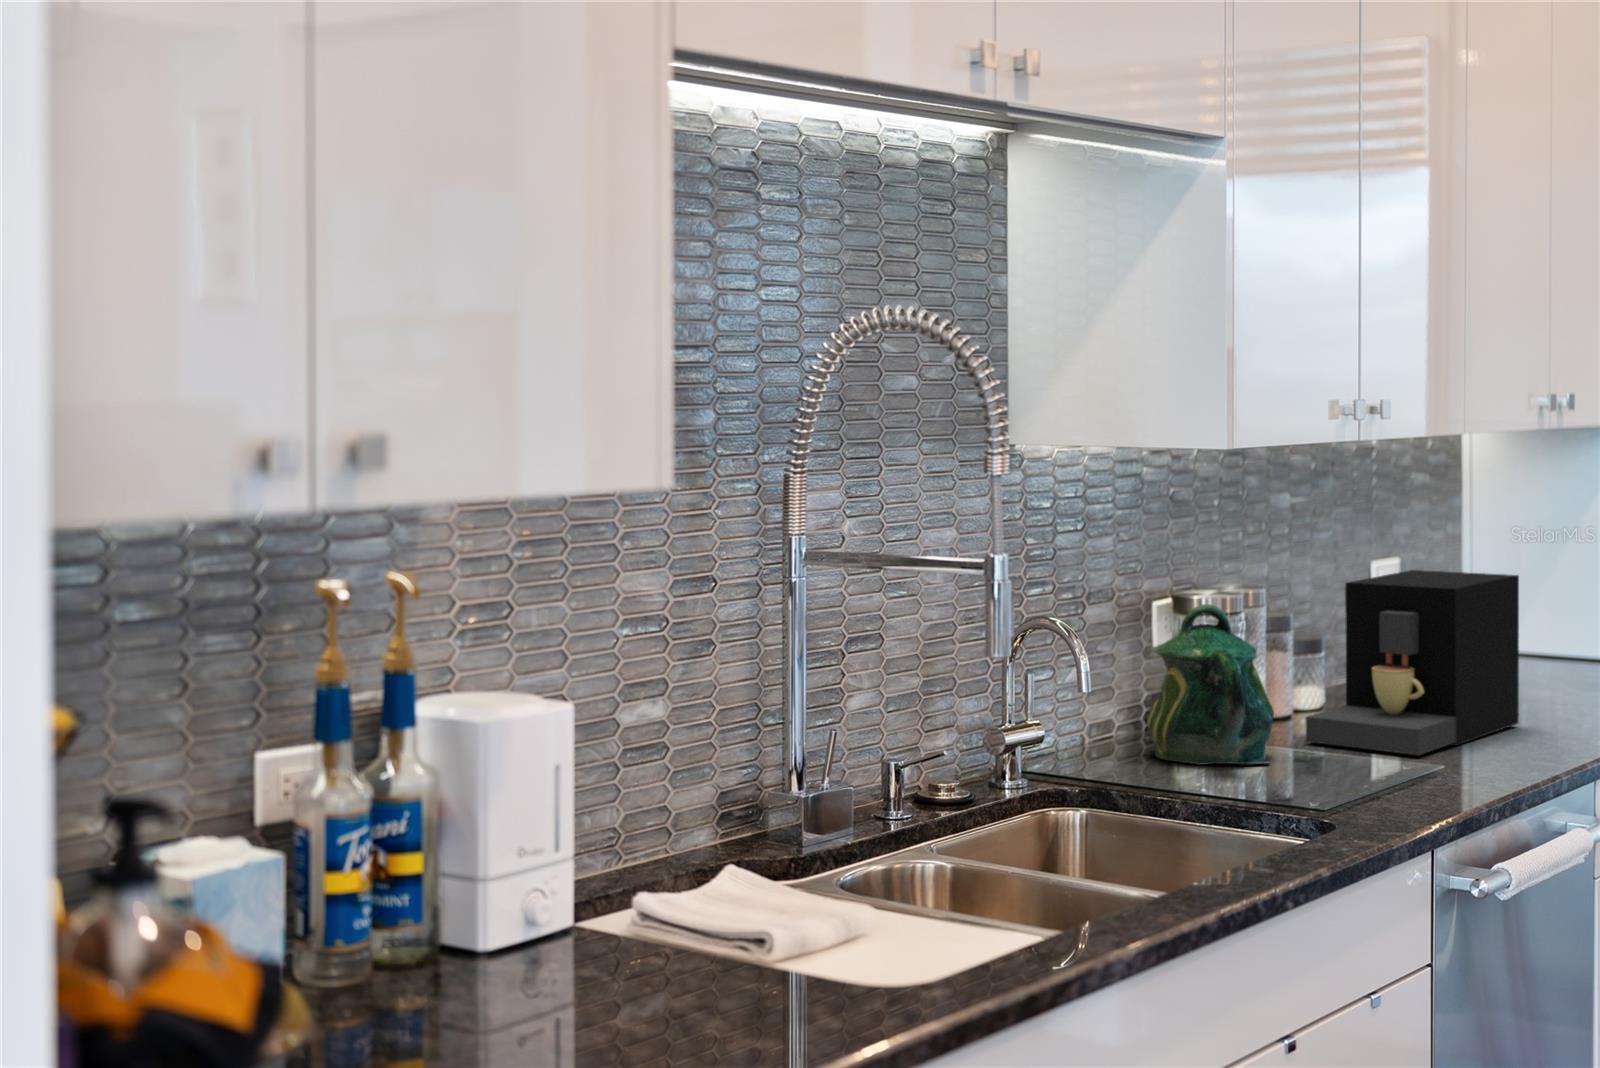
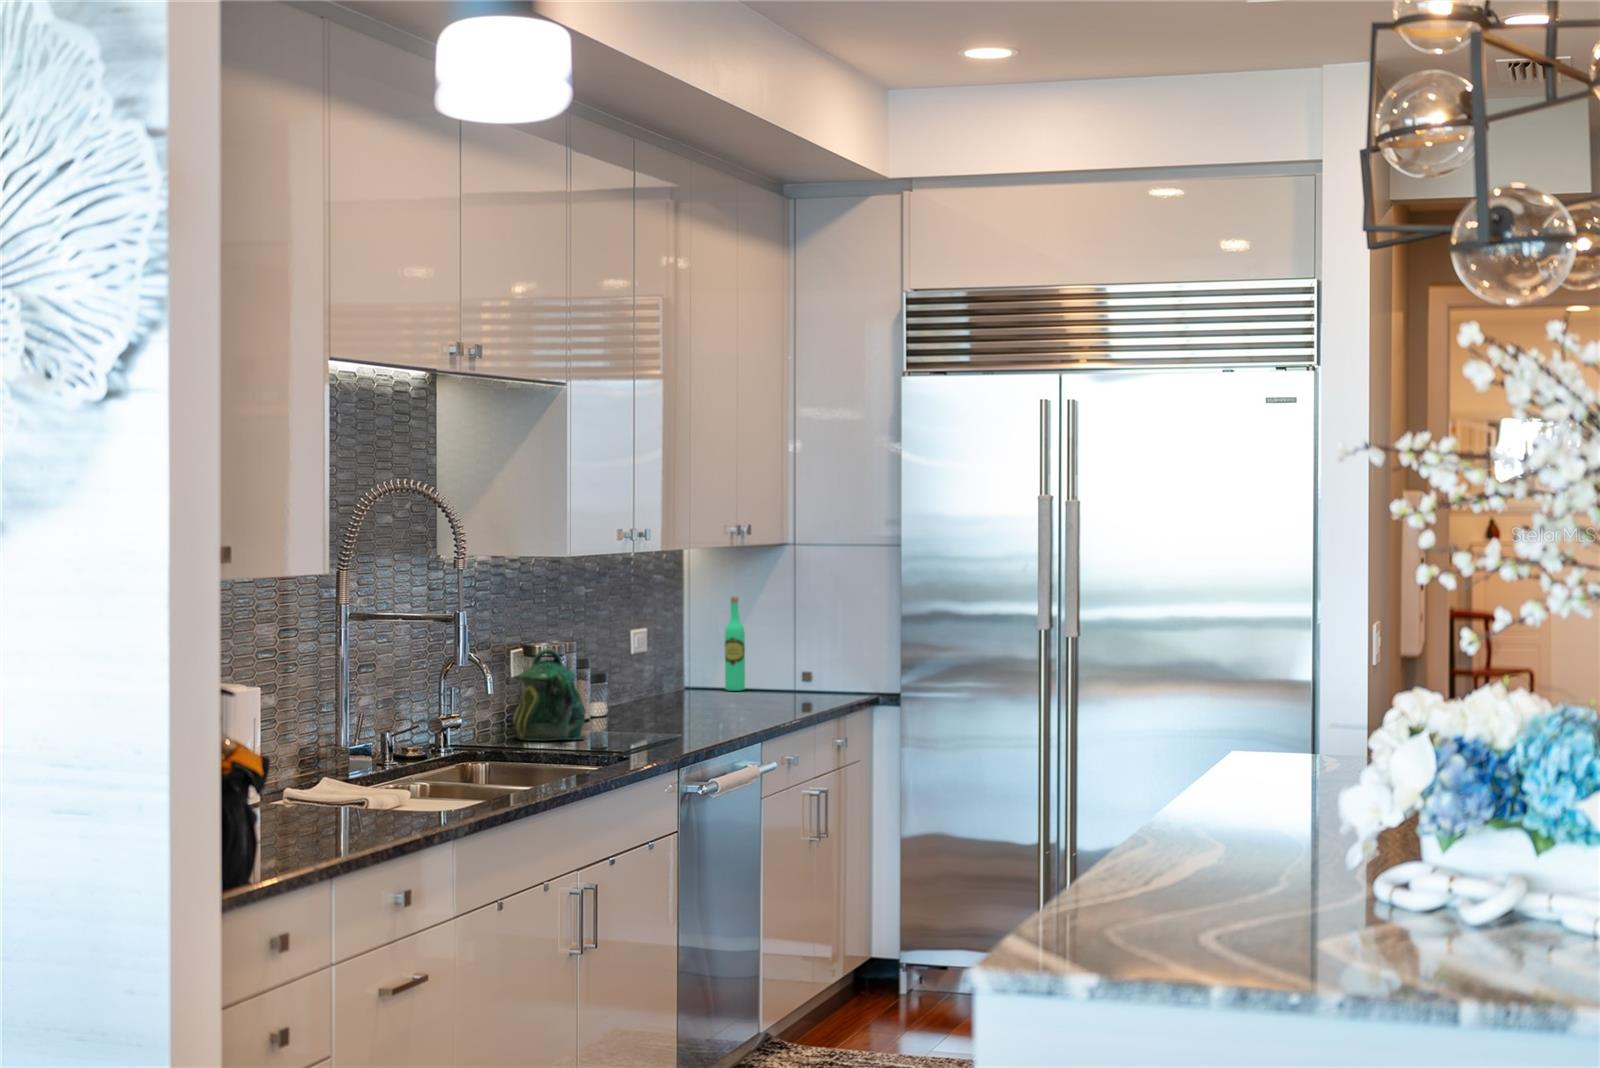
wine bottle: none [1530,510,1565,661] -> present [725,597,745,691]
coffee maker: present [1306,570,1519,755] -> none [602,630,718,733]

